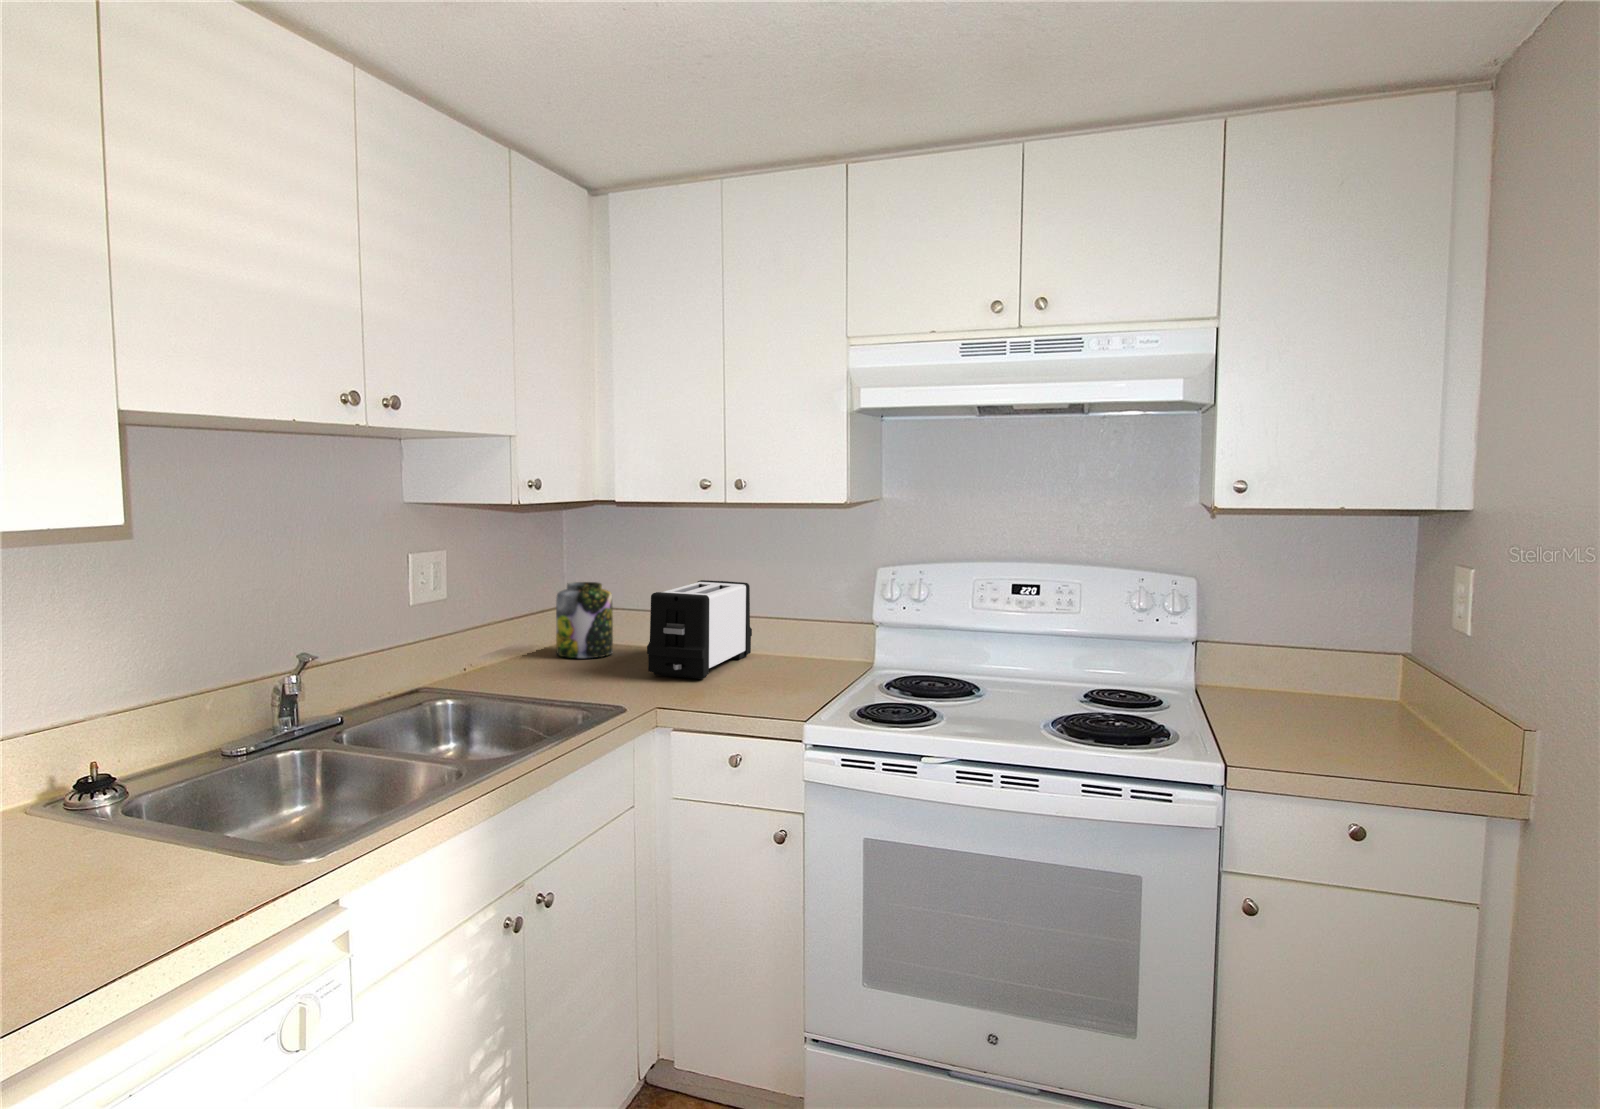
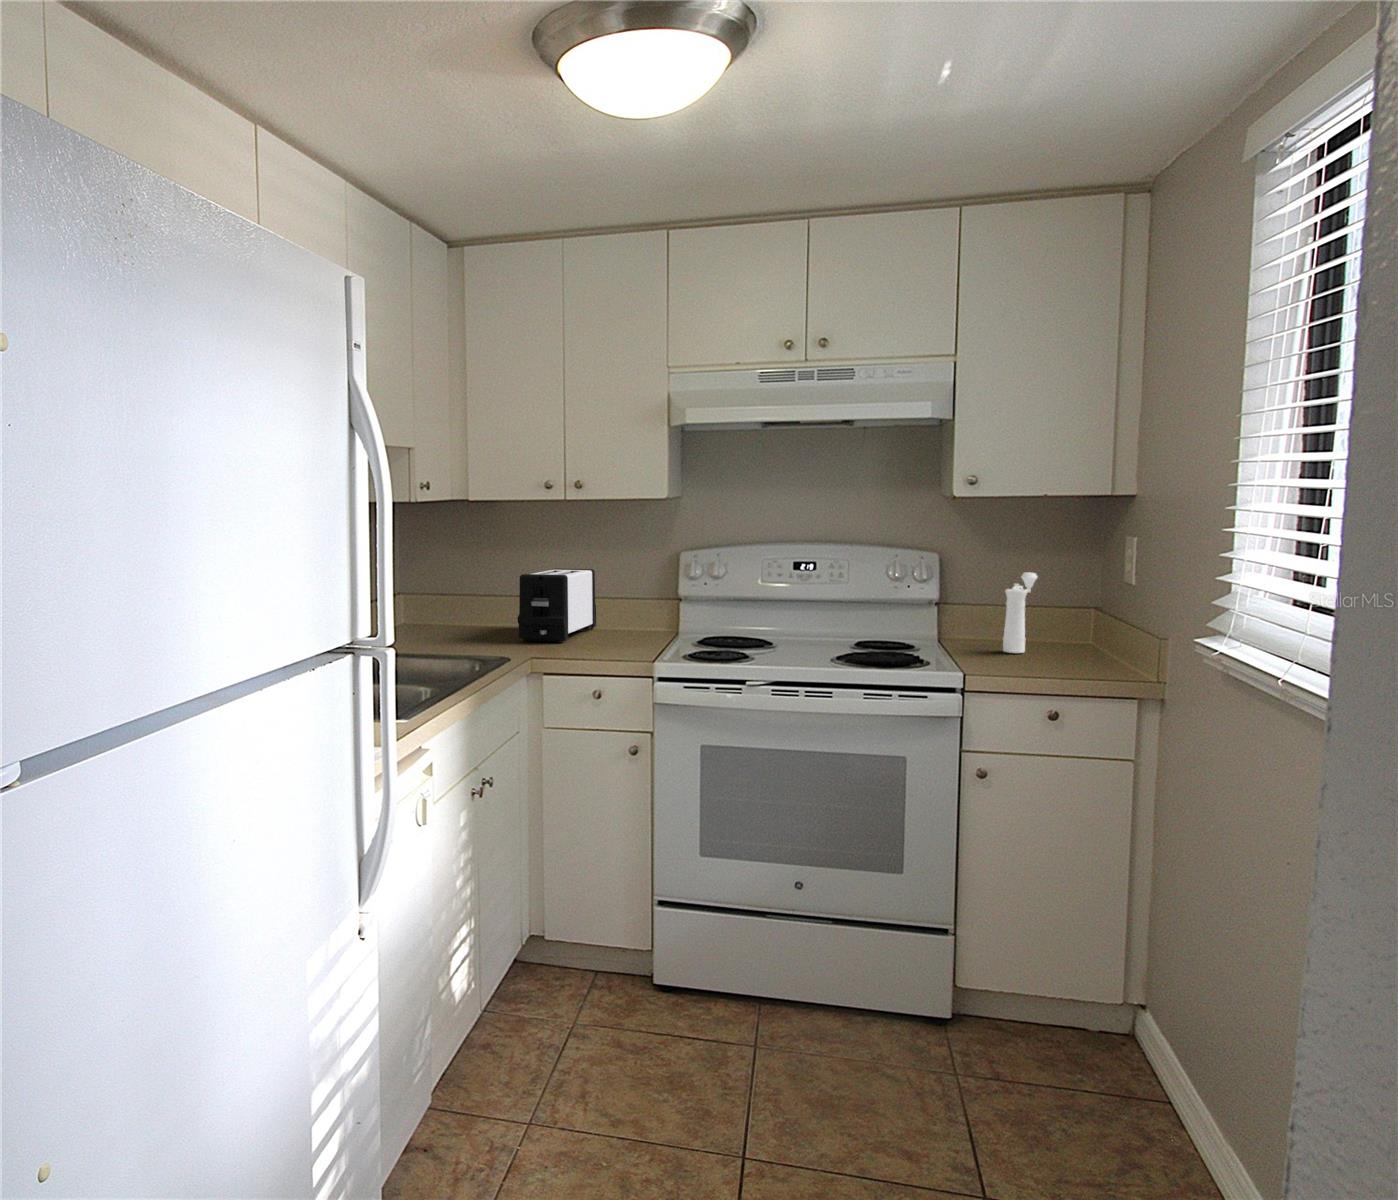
jar: present [556,582,613,658] -> none [435,572,483,633]
pepper mill: none [1286,612,1339,726] -> present [1003,573,1037,653]

